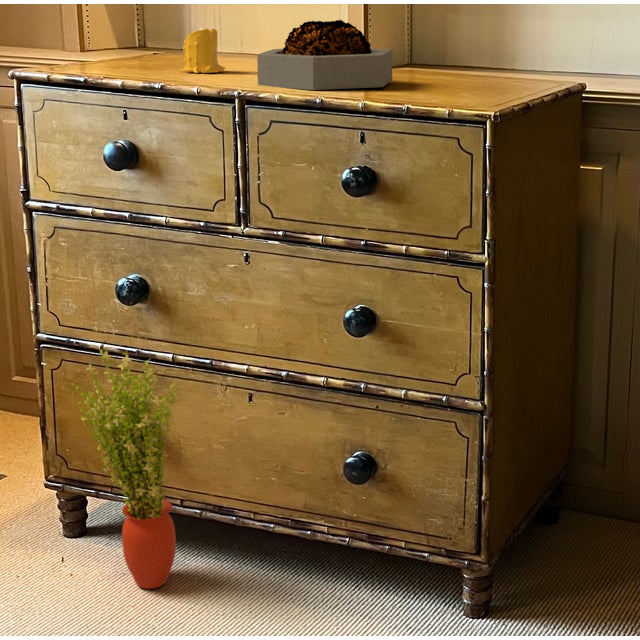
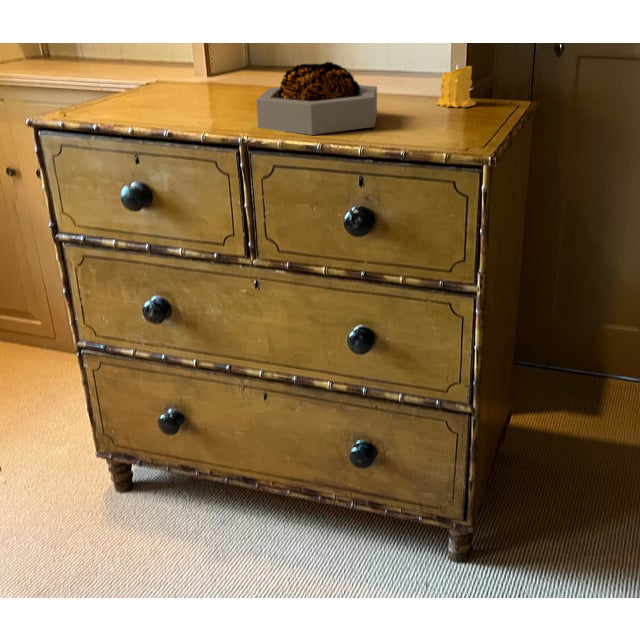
candle: present [180,29,225,73] -> present [435,66,476,107]
potted plant: present [71,350,179,589] -> none [110,364,210,548]

